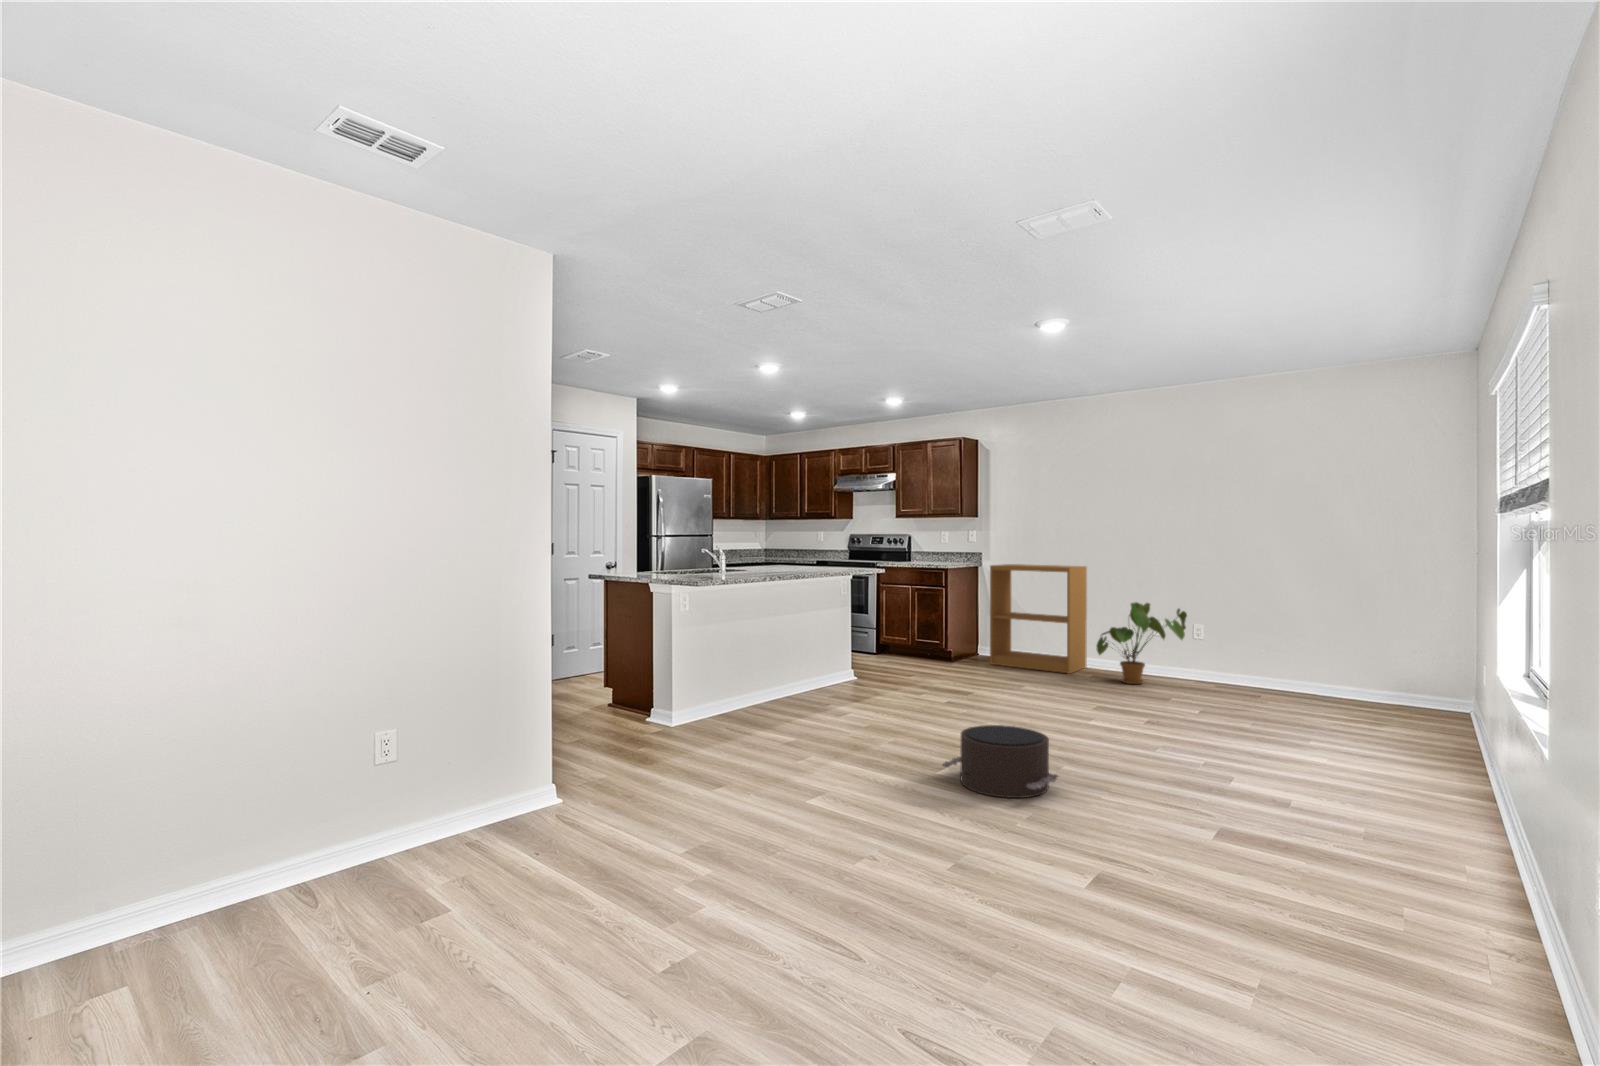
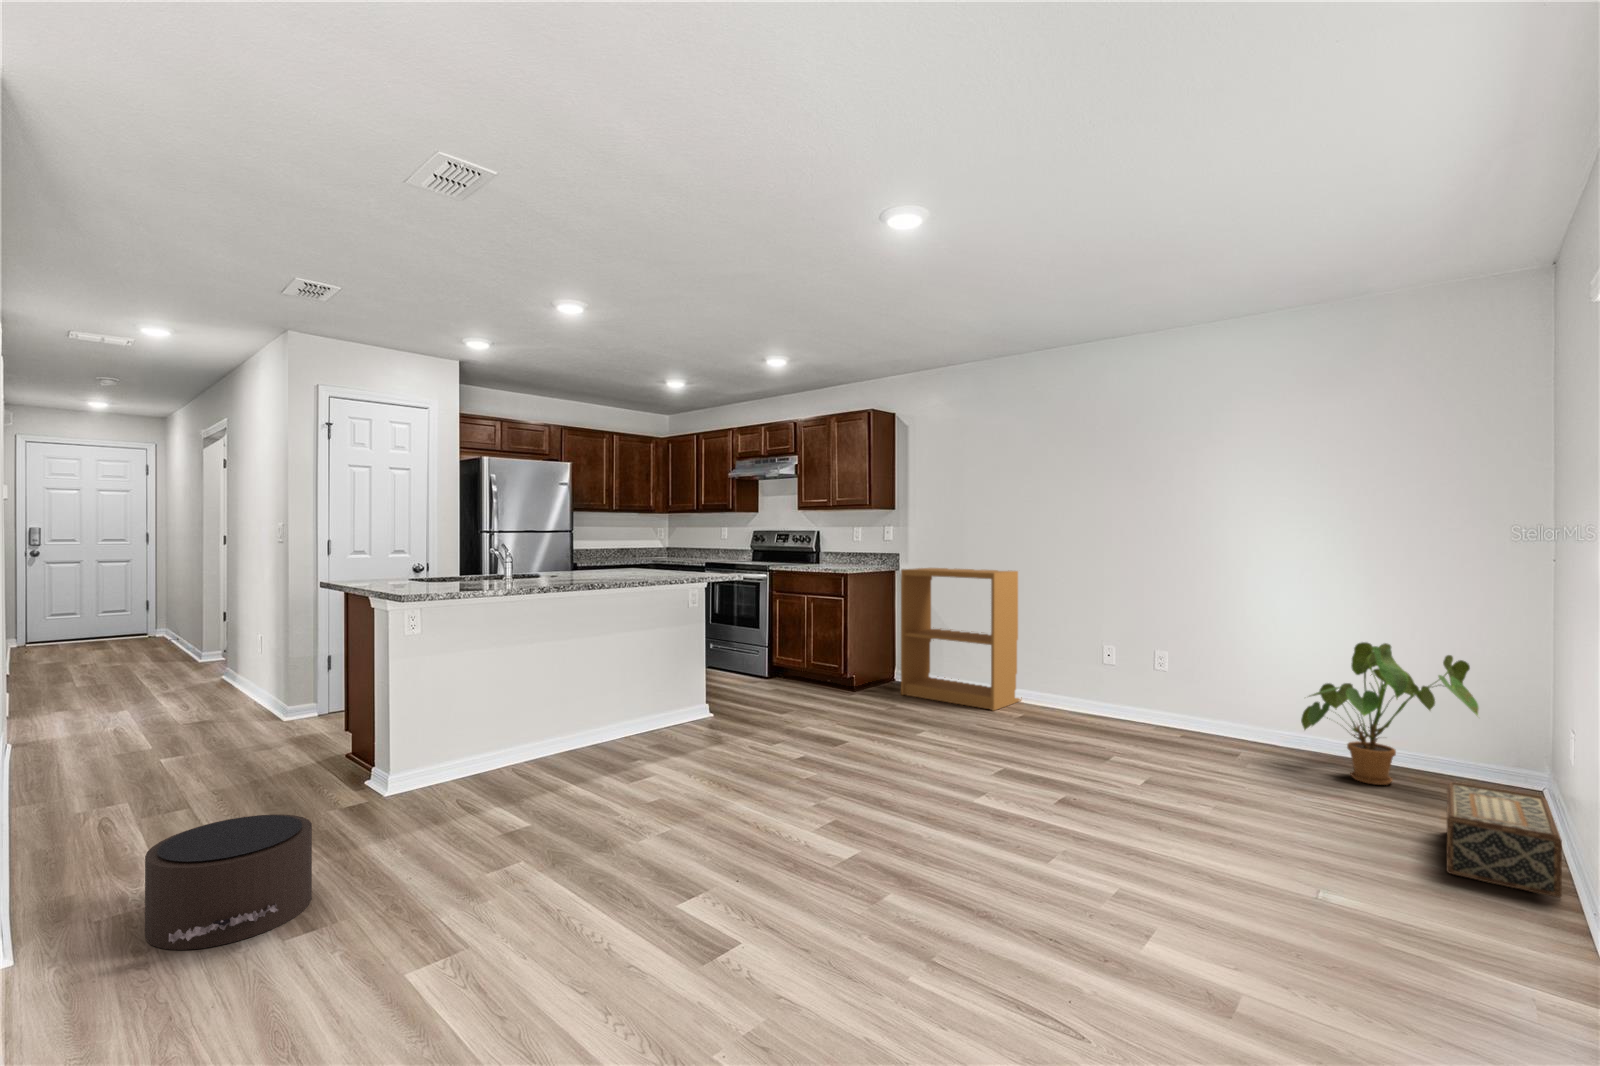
house plant: present [1096,602,1187,684] -> present [1301,642,1479,785]
woven basket: none [1408,703,1477,764] -> present [1447,782,1562,898]
pouf: present [943,725,1058,798] -> present [145,814,312,950]

